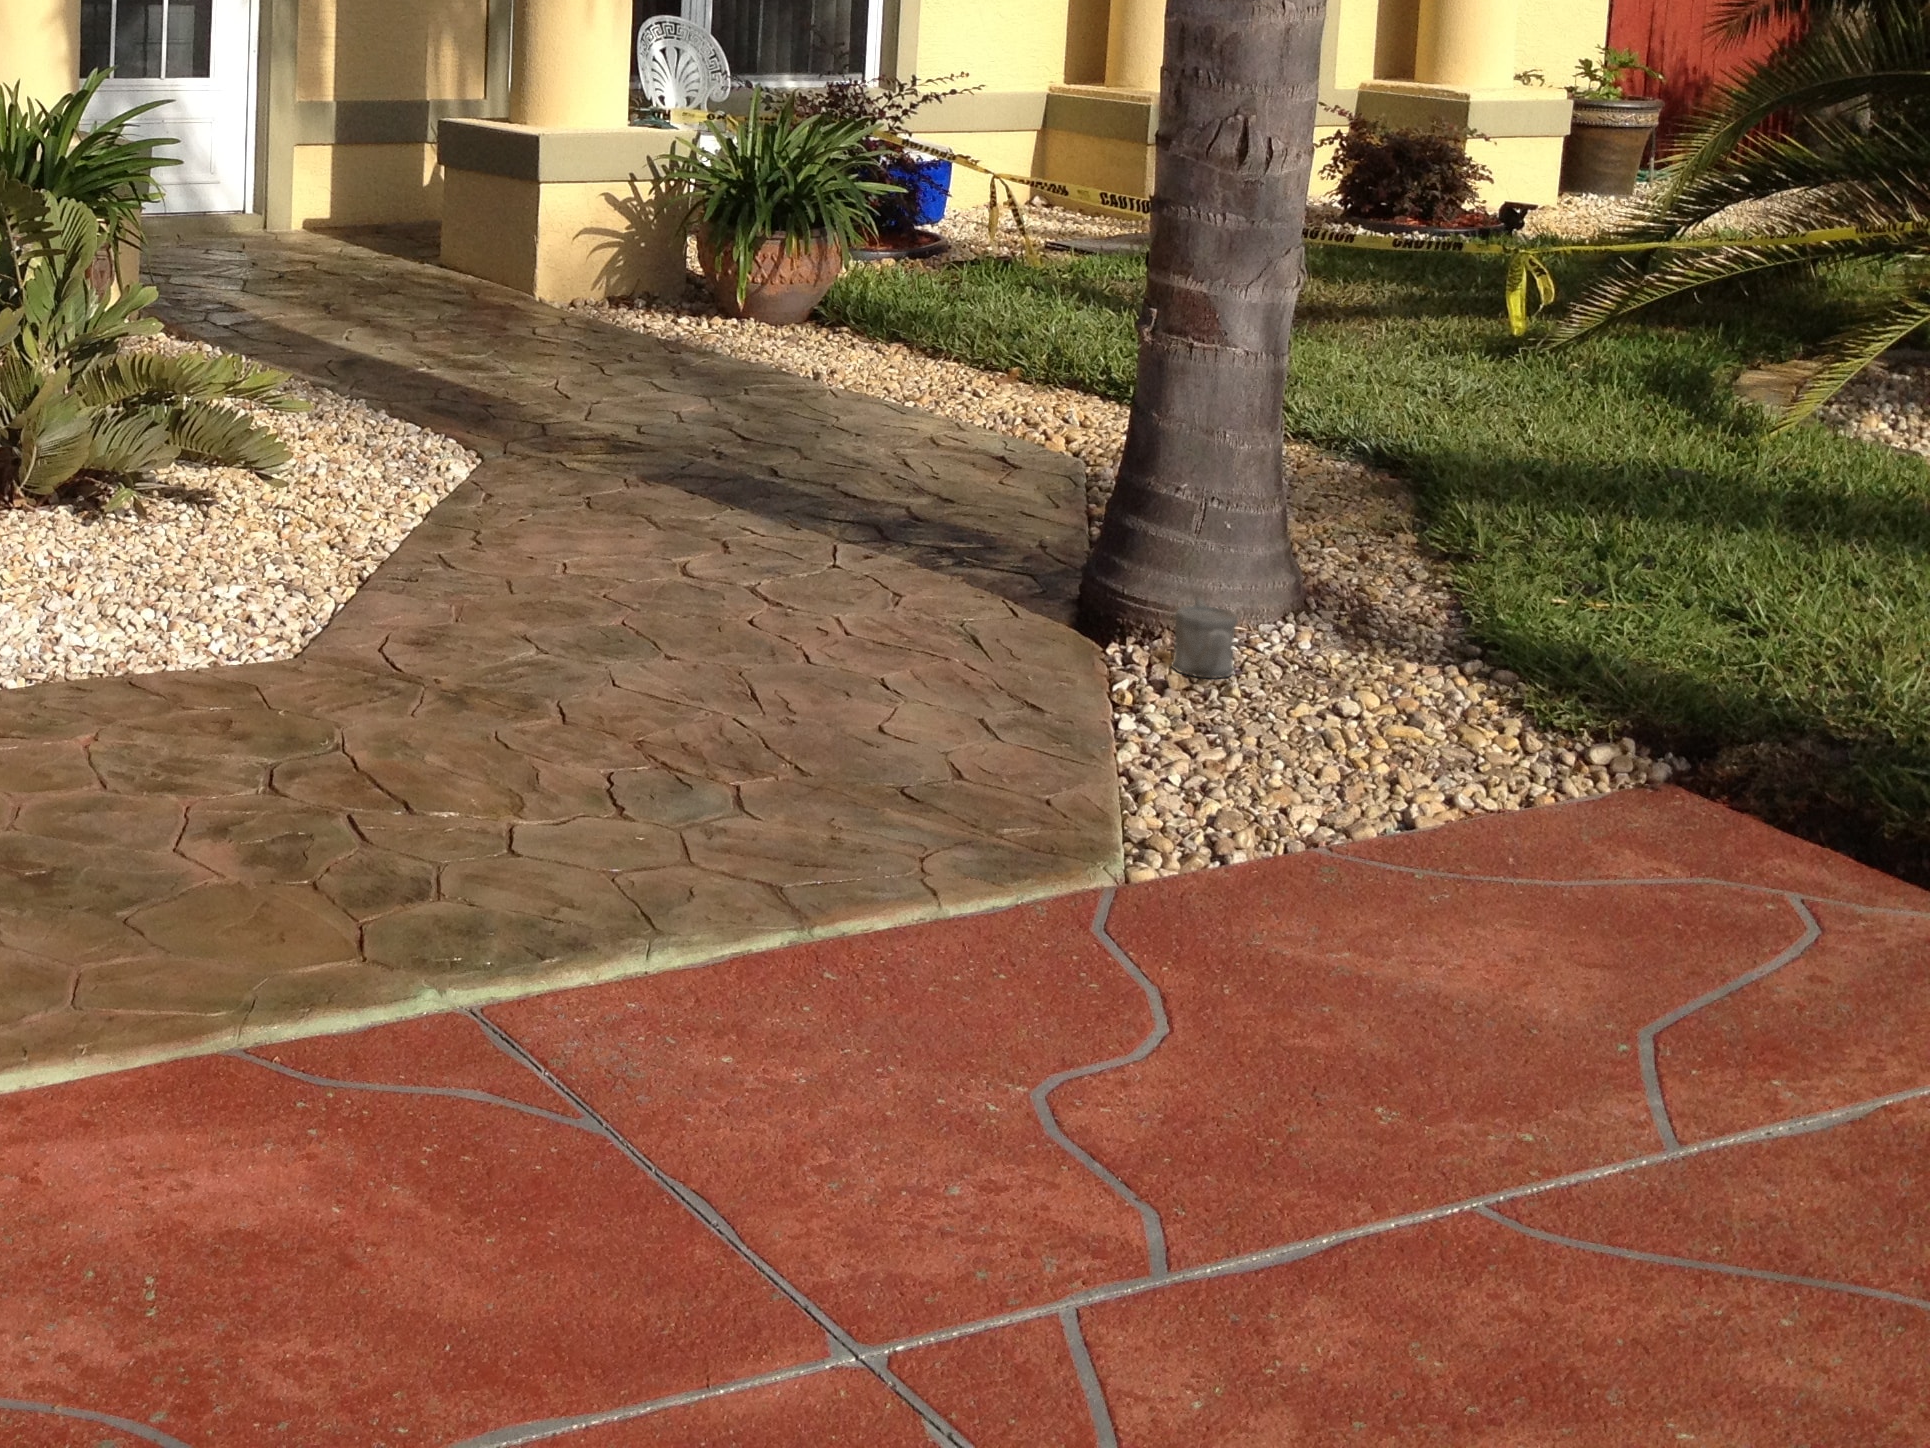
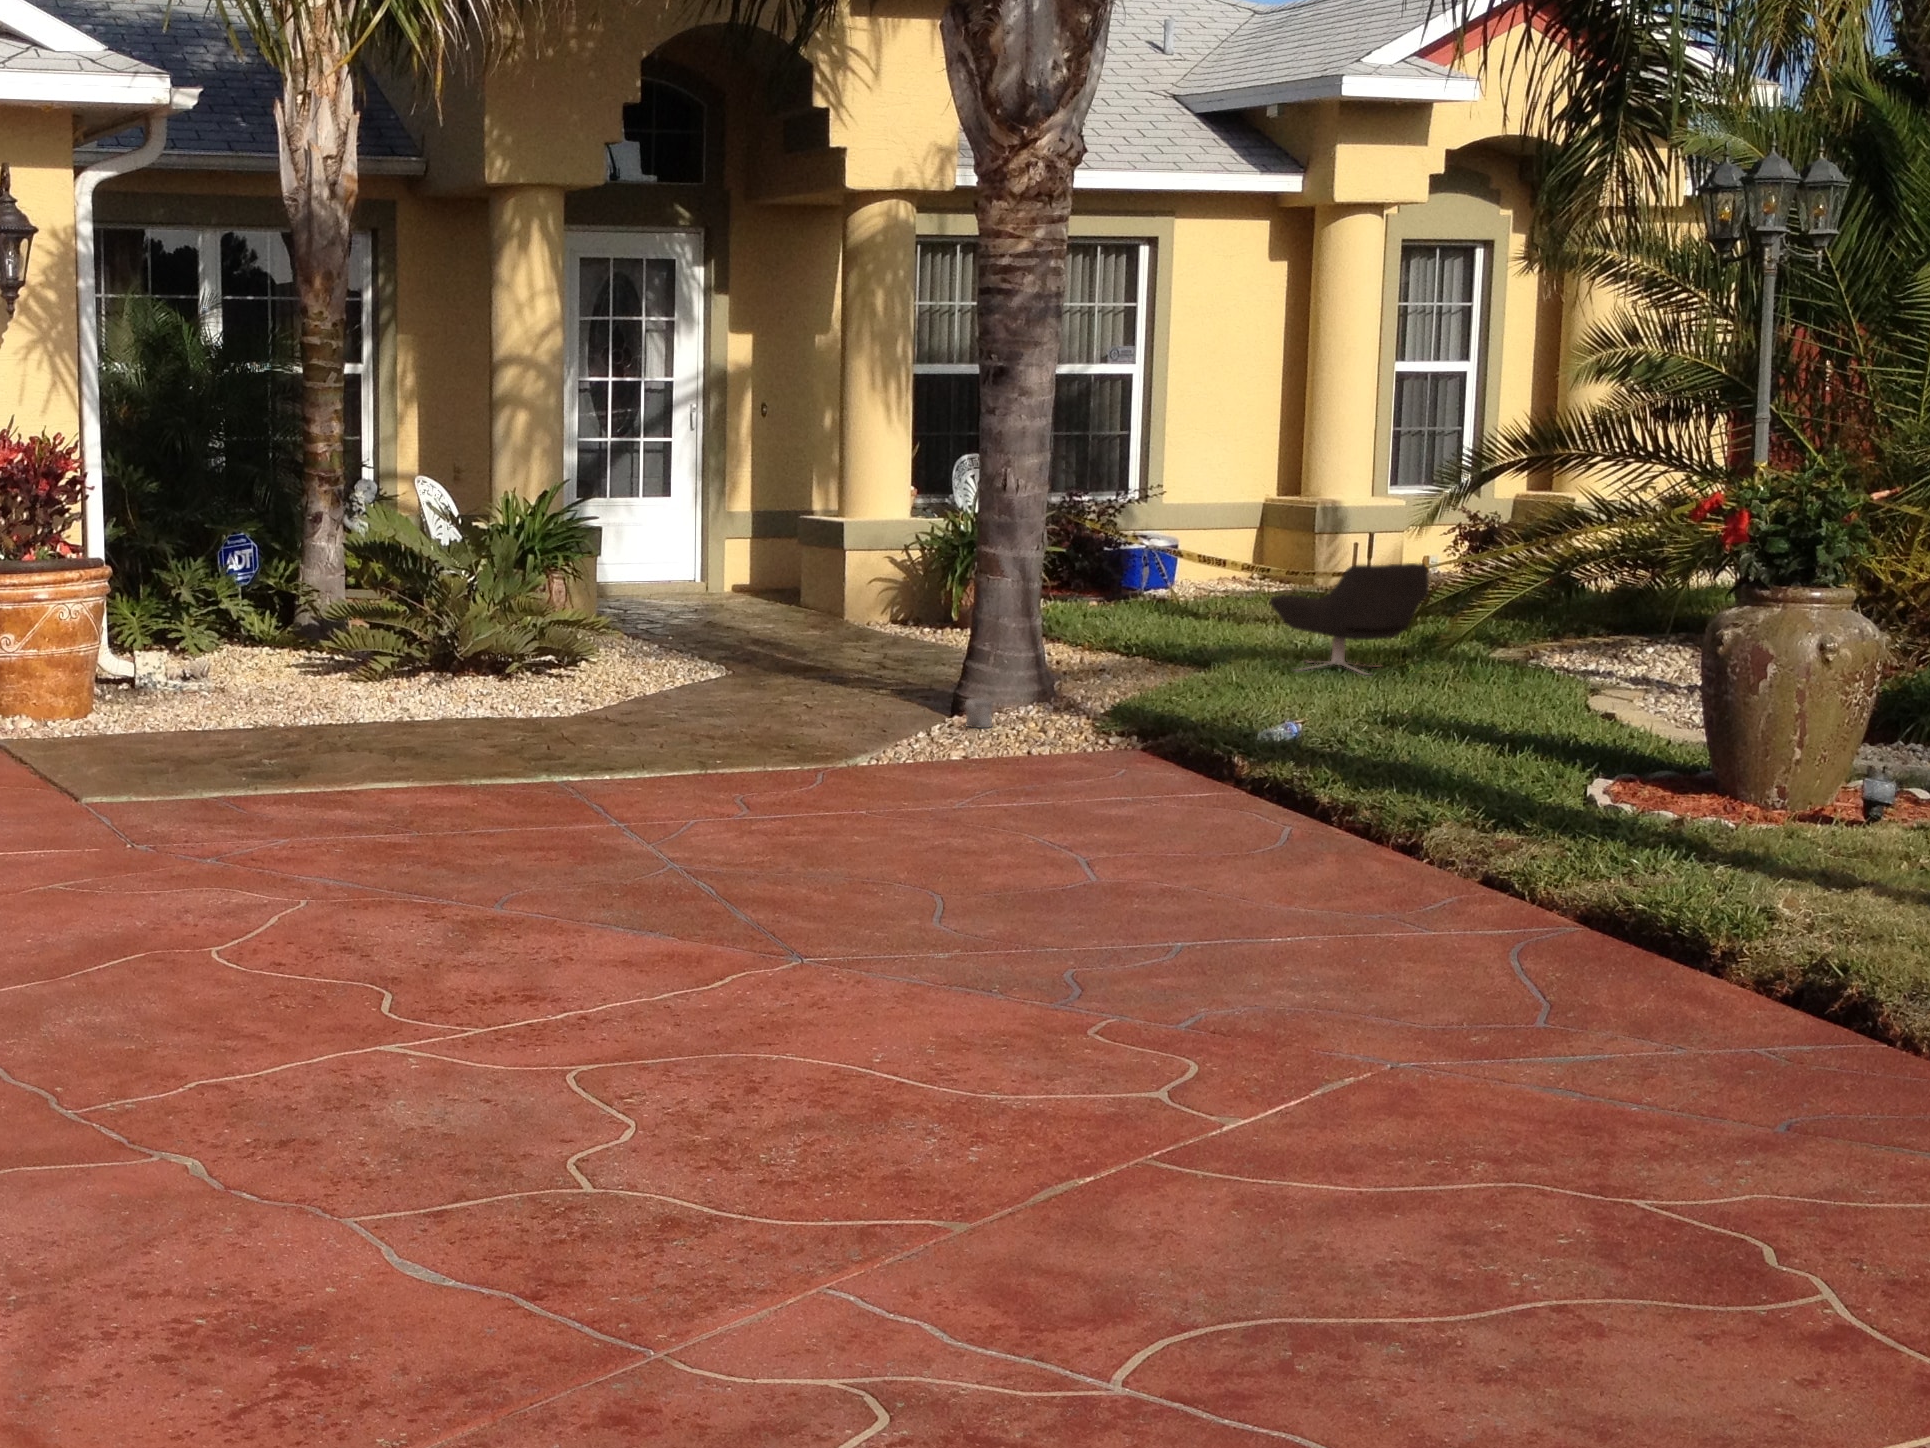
lounge chair: none [1440,260,1752,462] -> present [1269,563,1429,674]

